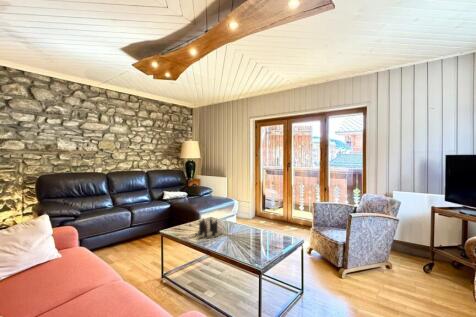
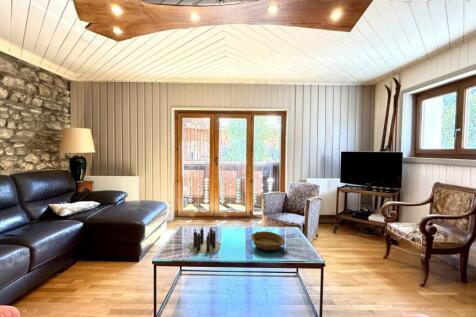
decorative bowl: none [236,231,267,249] -> present [251,231,285,251]

